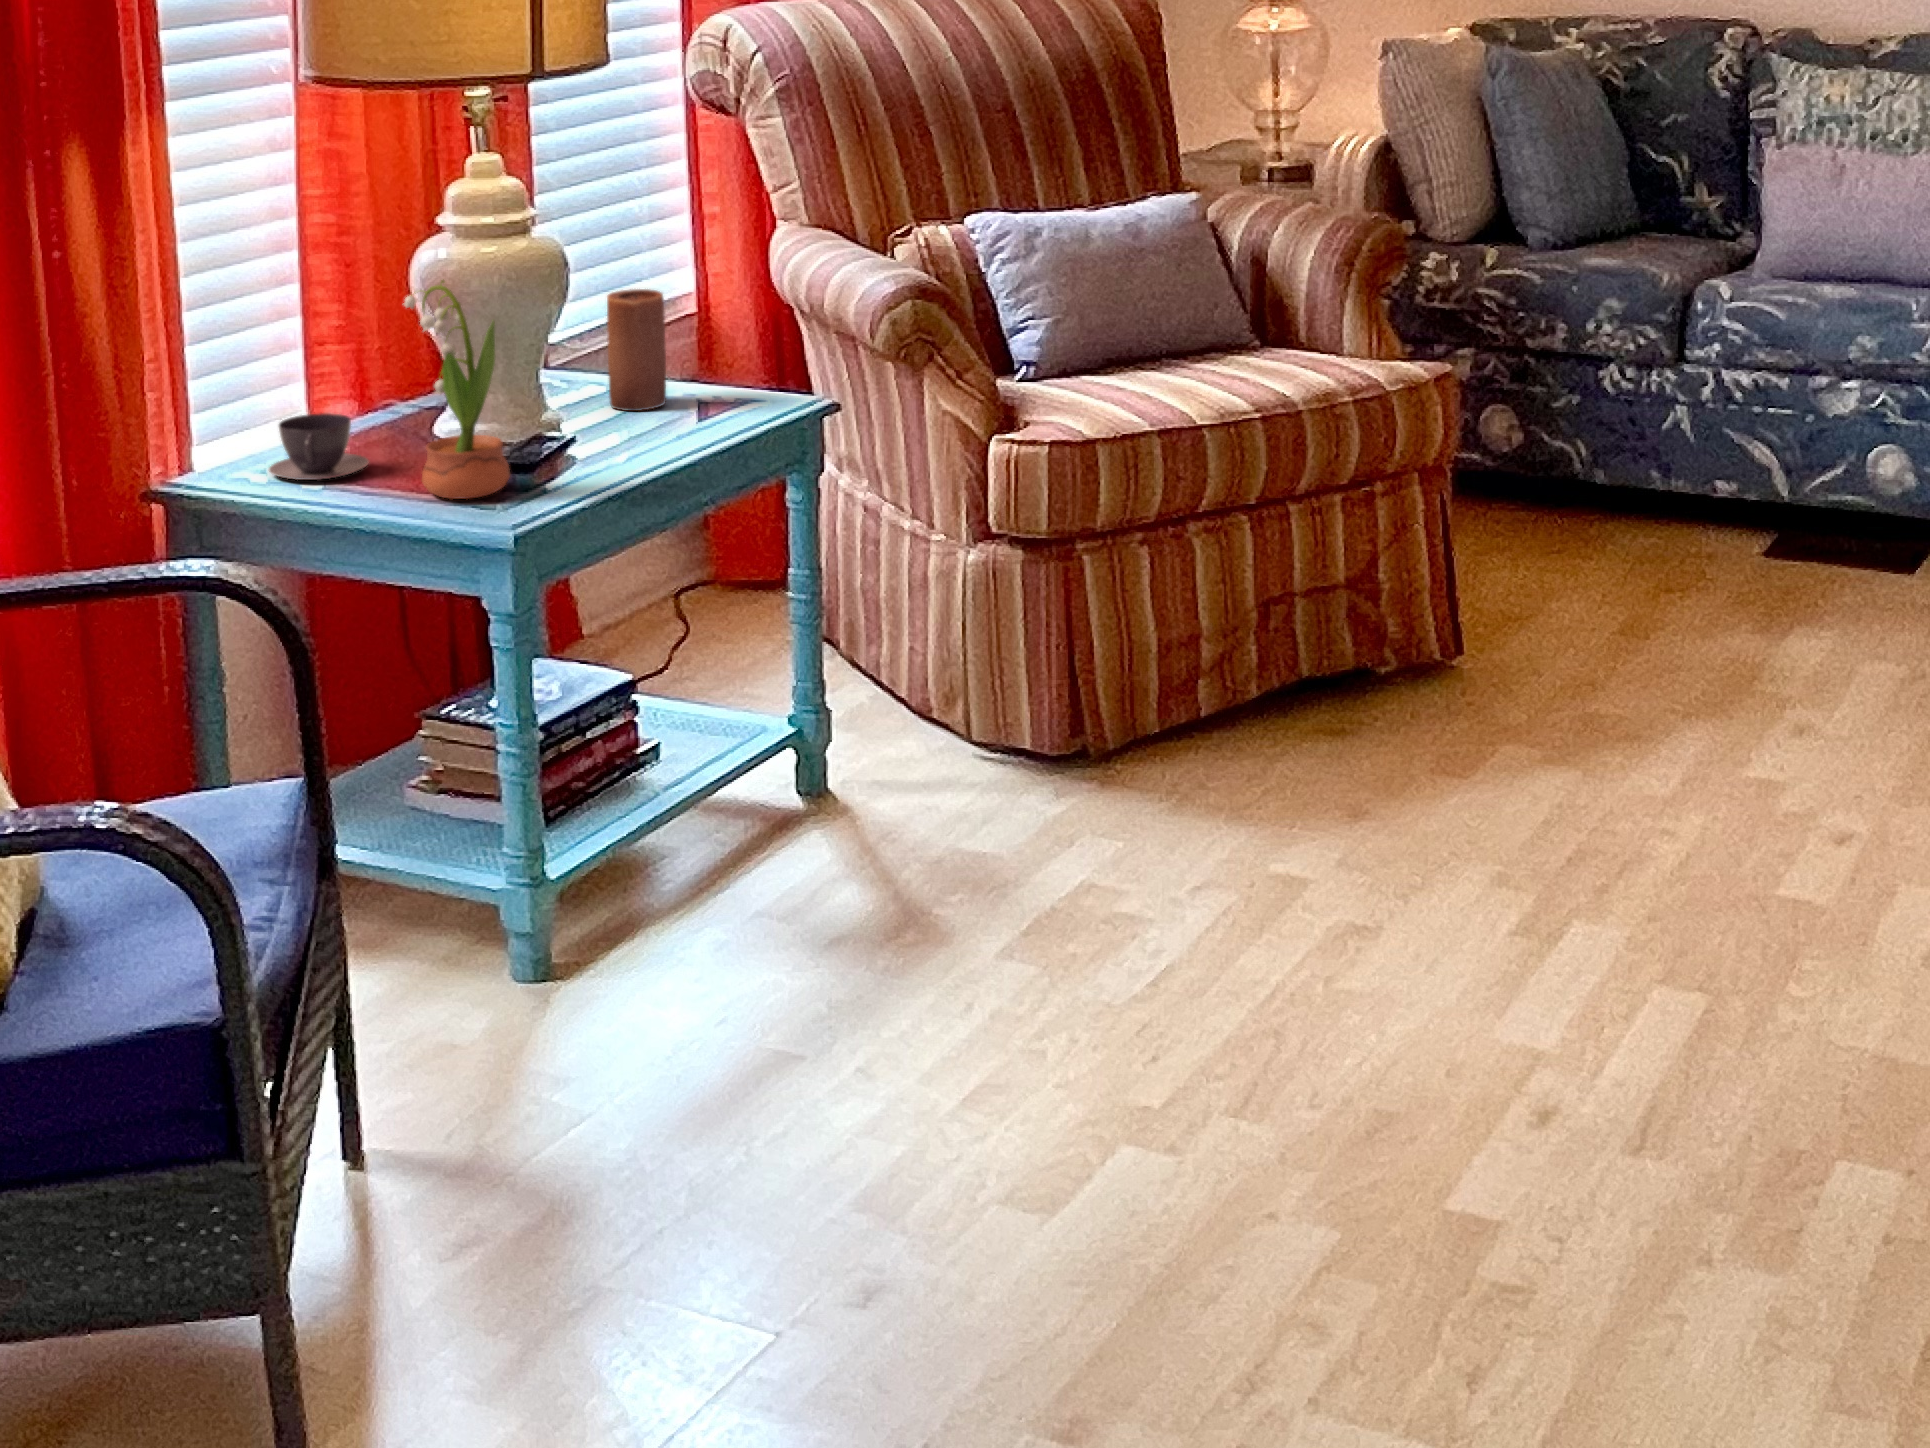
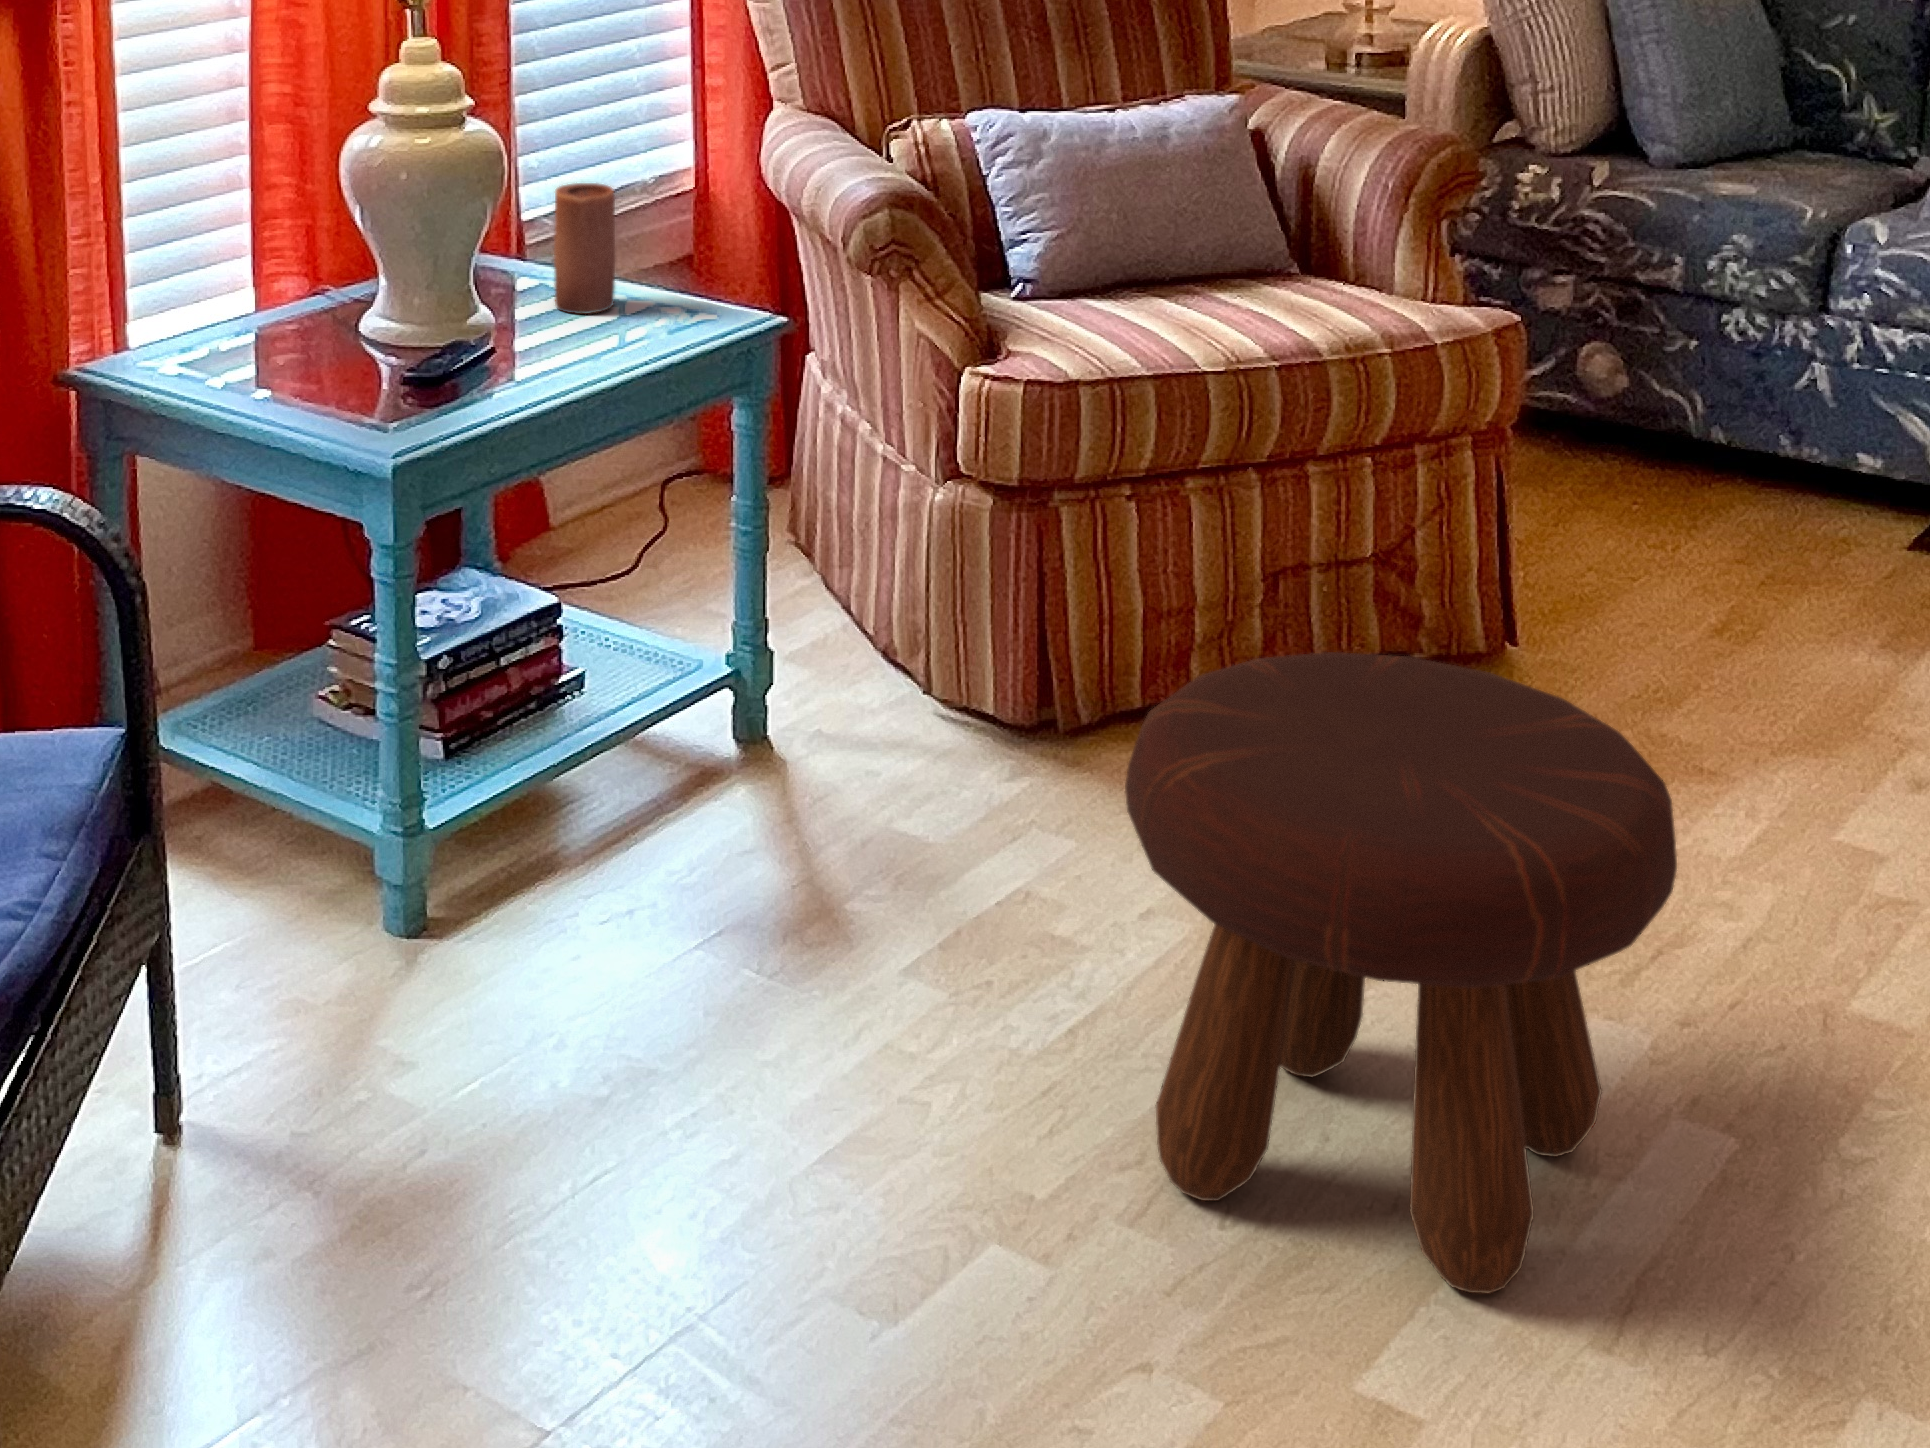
potted flower: present [404,280,510,499] -> none [306,180,410,415]
teacup: present [269,413,369,480] -> none [176,306,278,378]
footstool: none [1207,621,1657,1120] -> present [1125,652,1677,1294]

